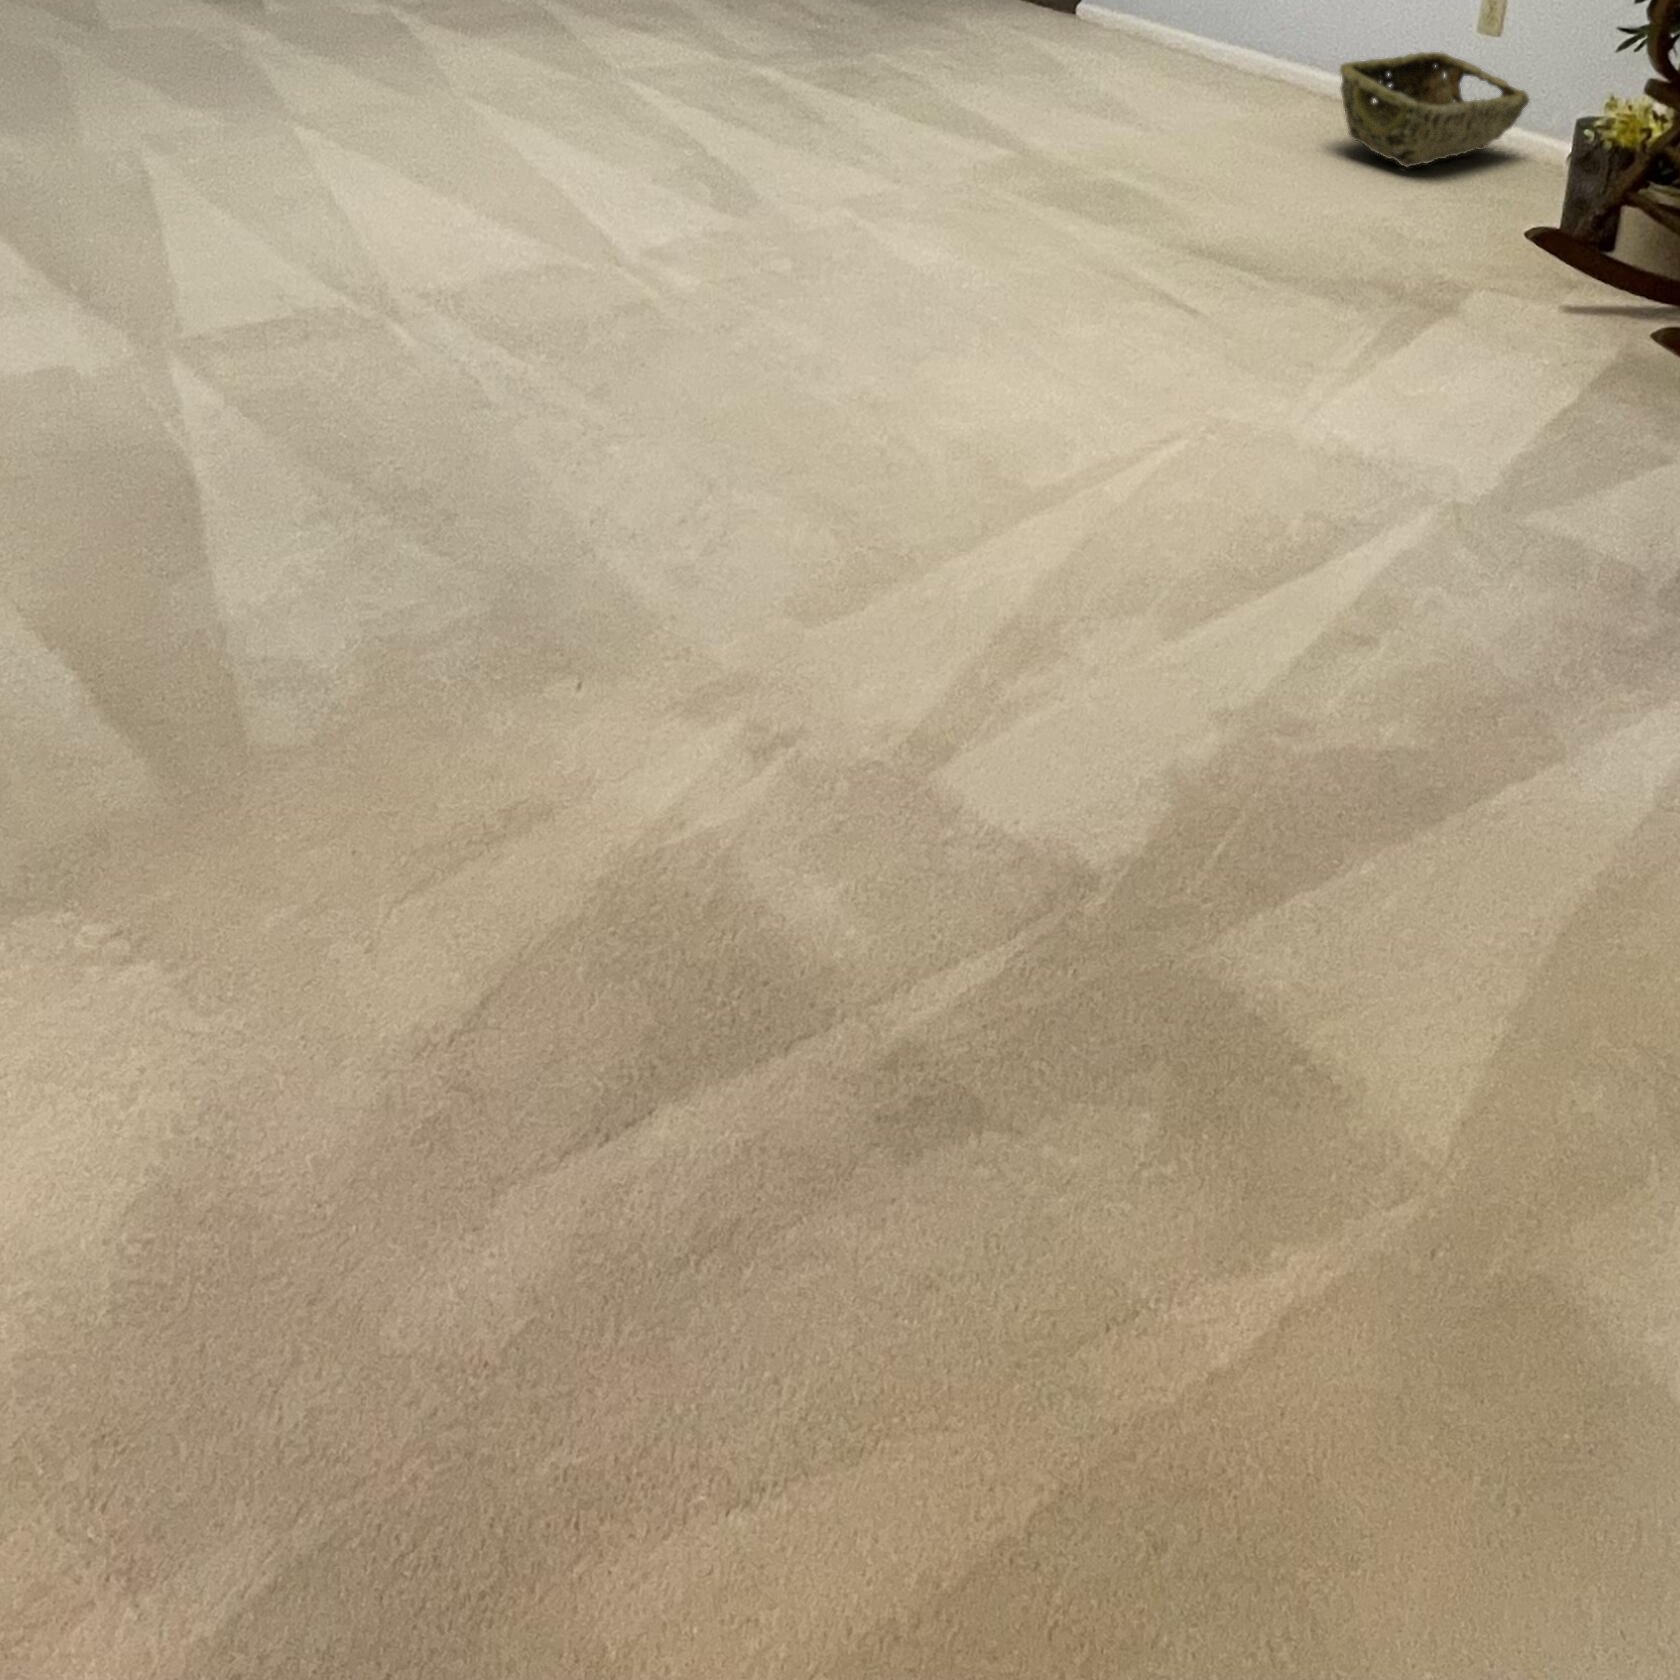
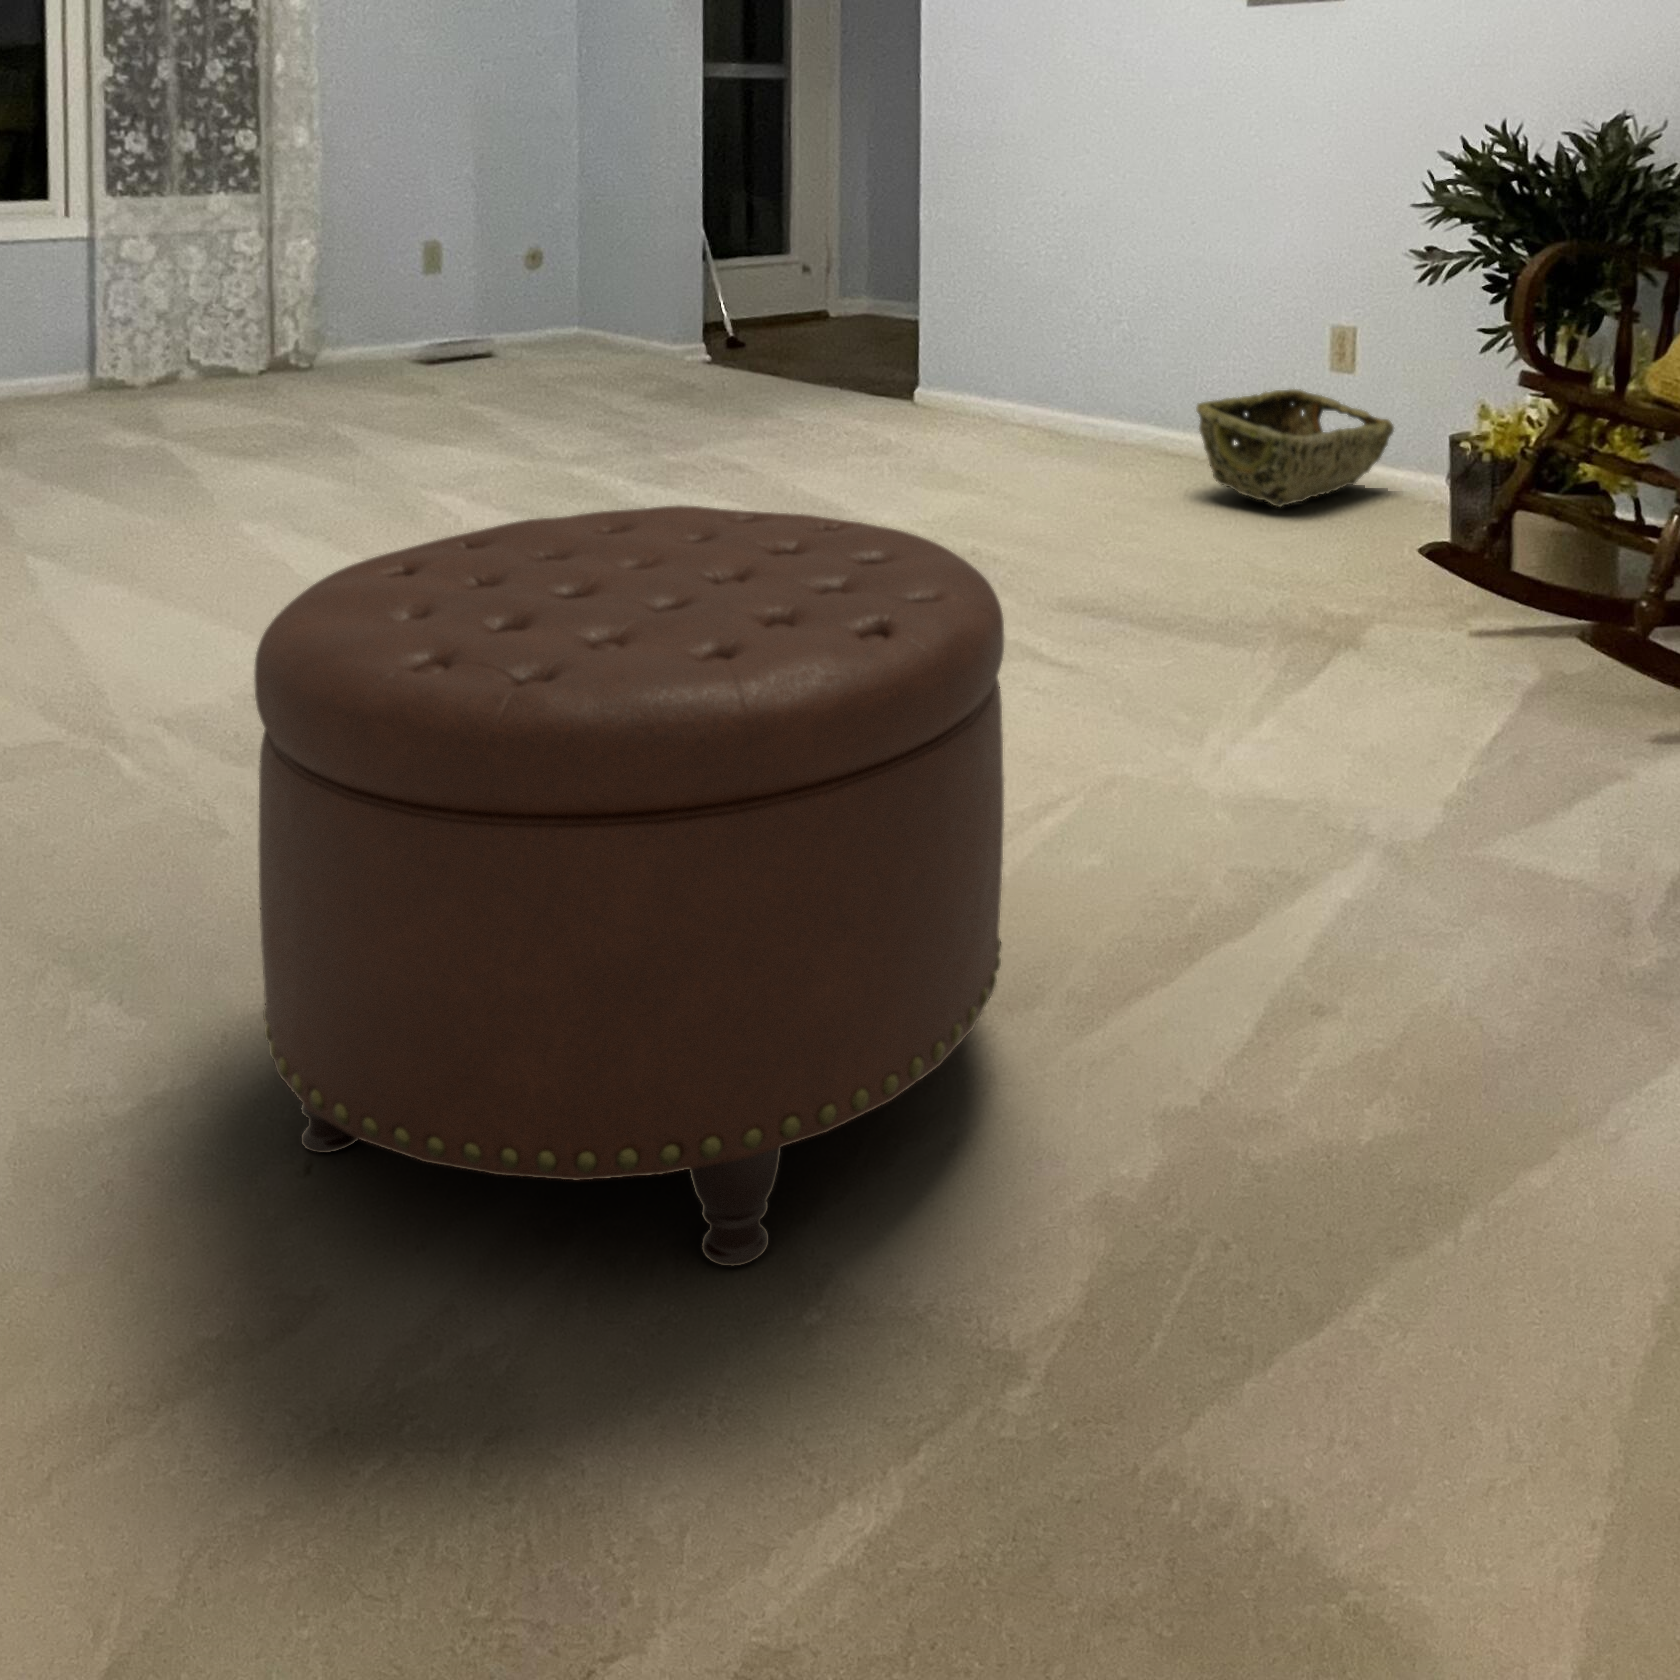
ottoman: none [522,191,1116,780] -> present [254,505,1004,1266]

